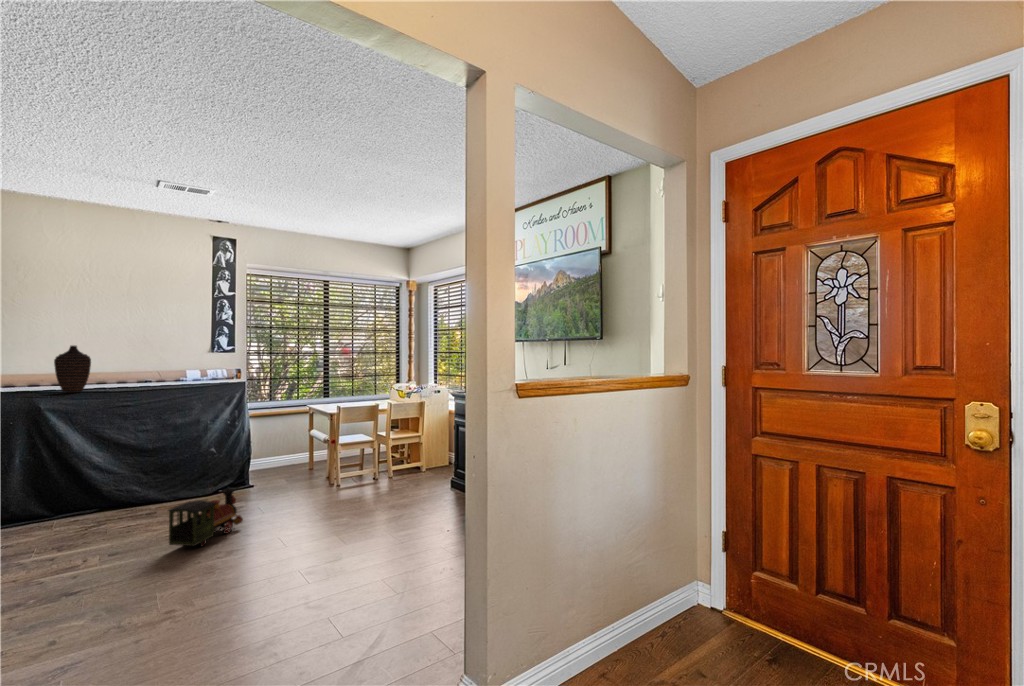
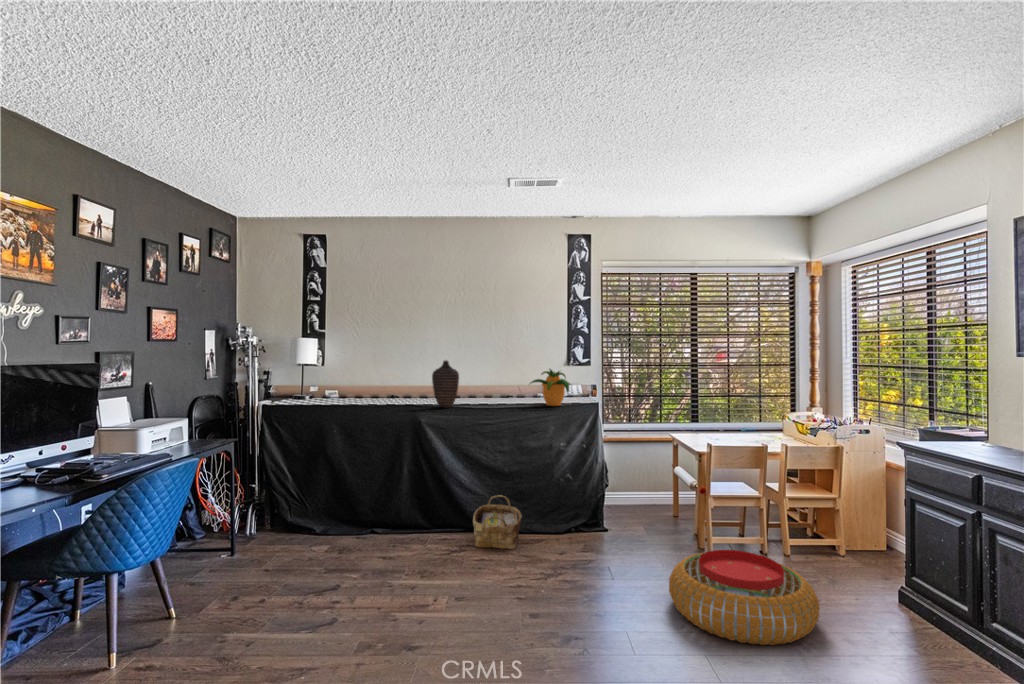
potted plant: none [173,353,221,386] -> present [530,369,571,406]
woven basket: none [112,471,168,521] -> present [473,495,522,549]
pouf: none [308,472,406,527] -> present [669,550,819,645]
toy train: present [168,488,243,547] -> none [510,542,591,614]

